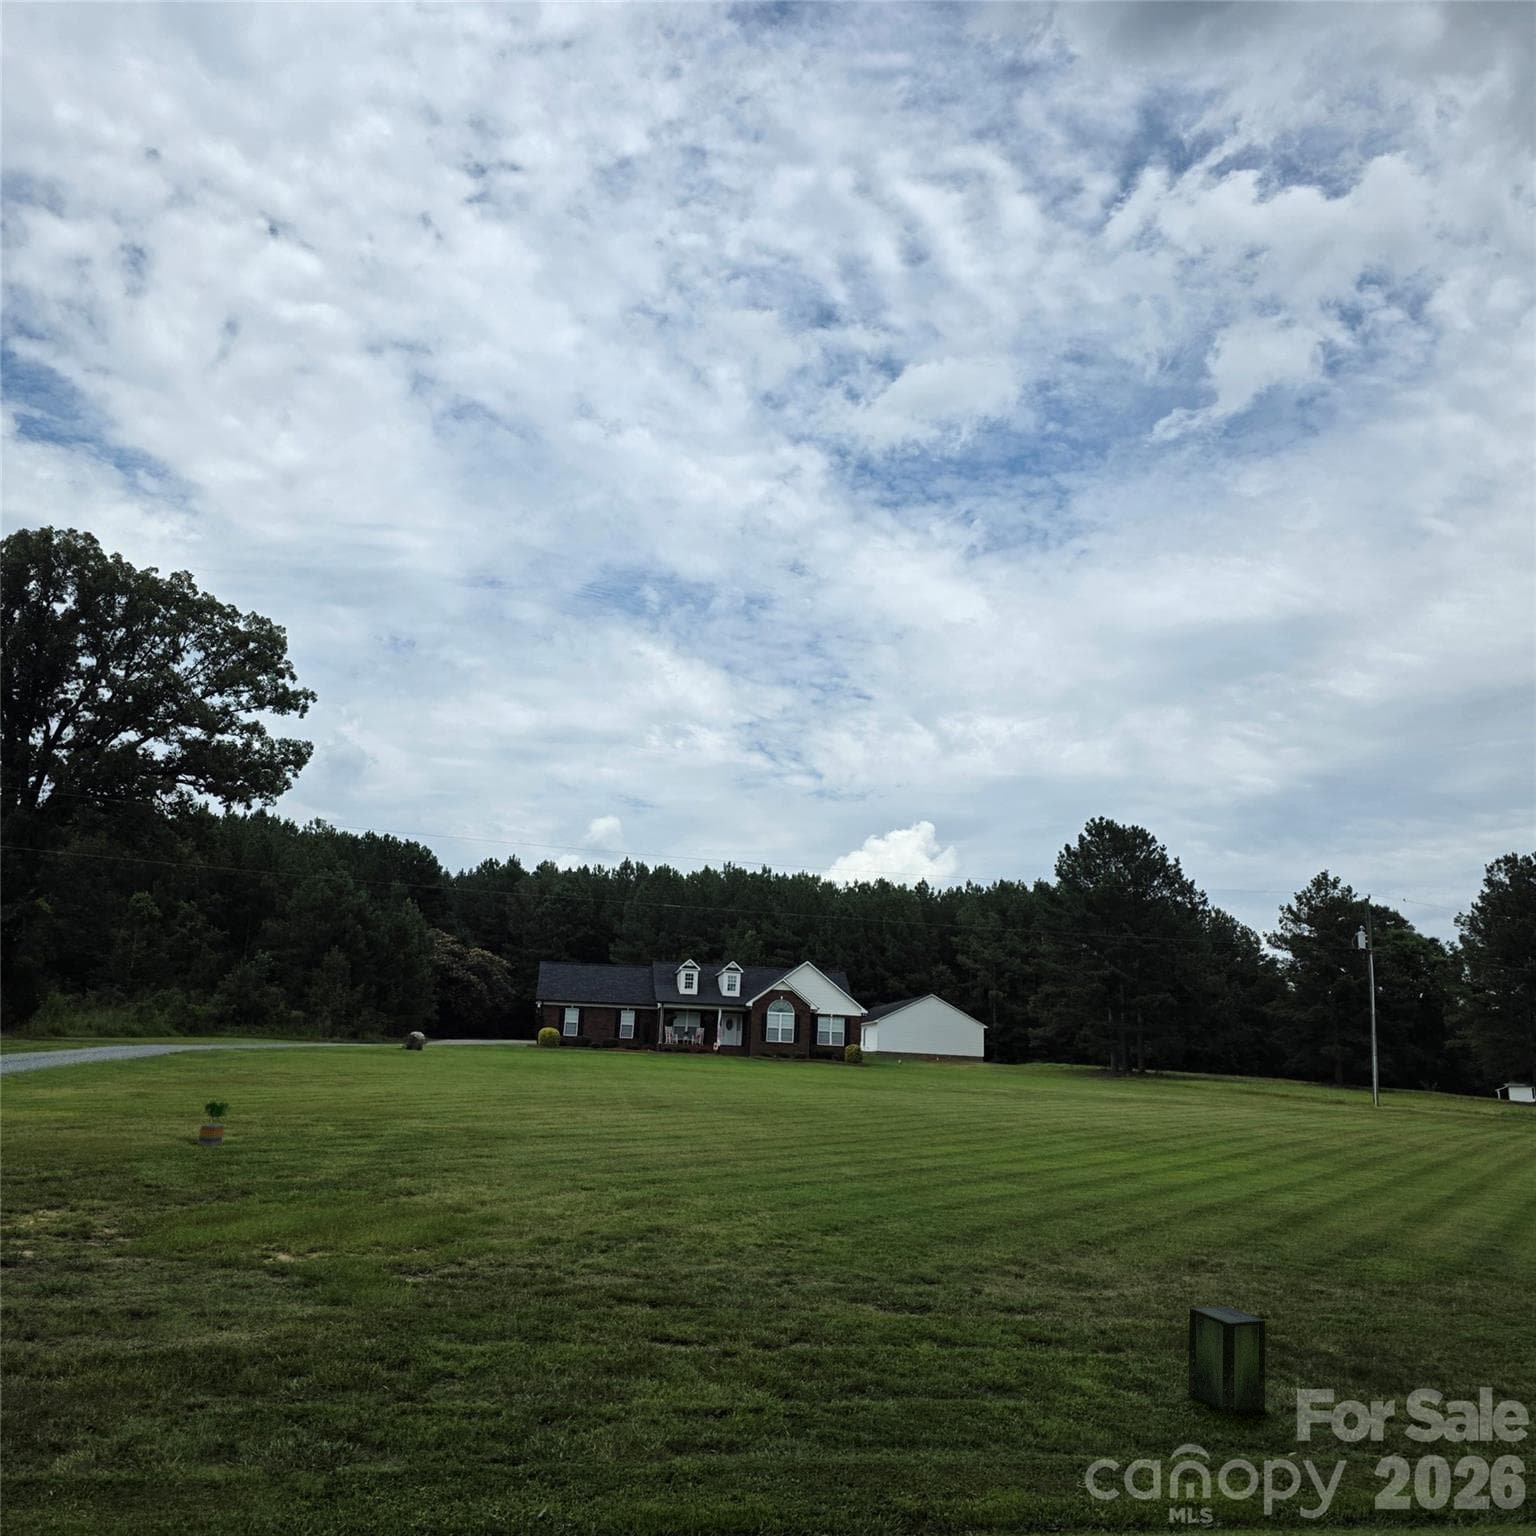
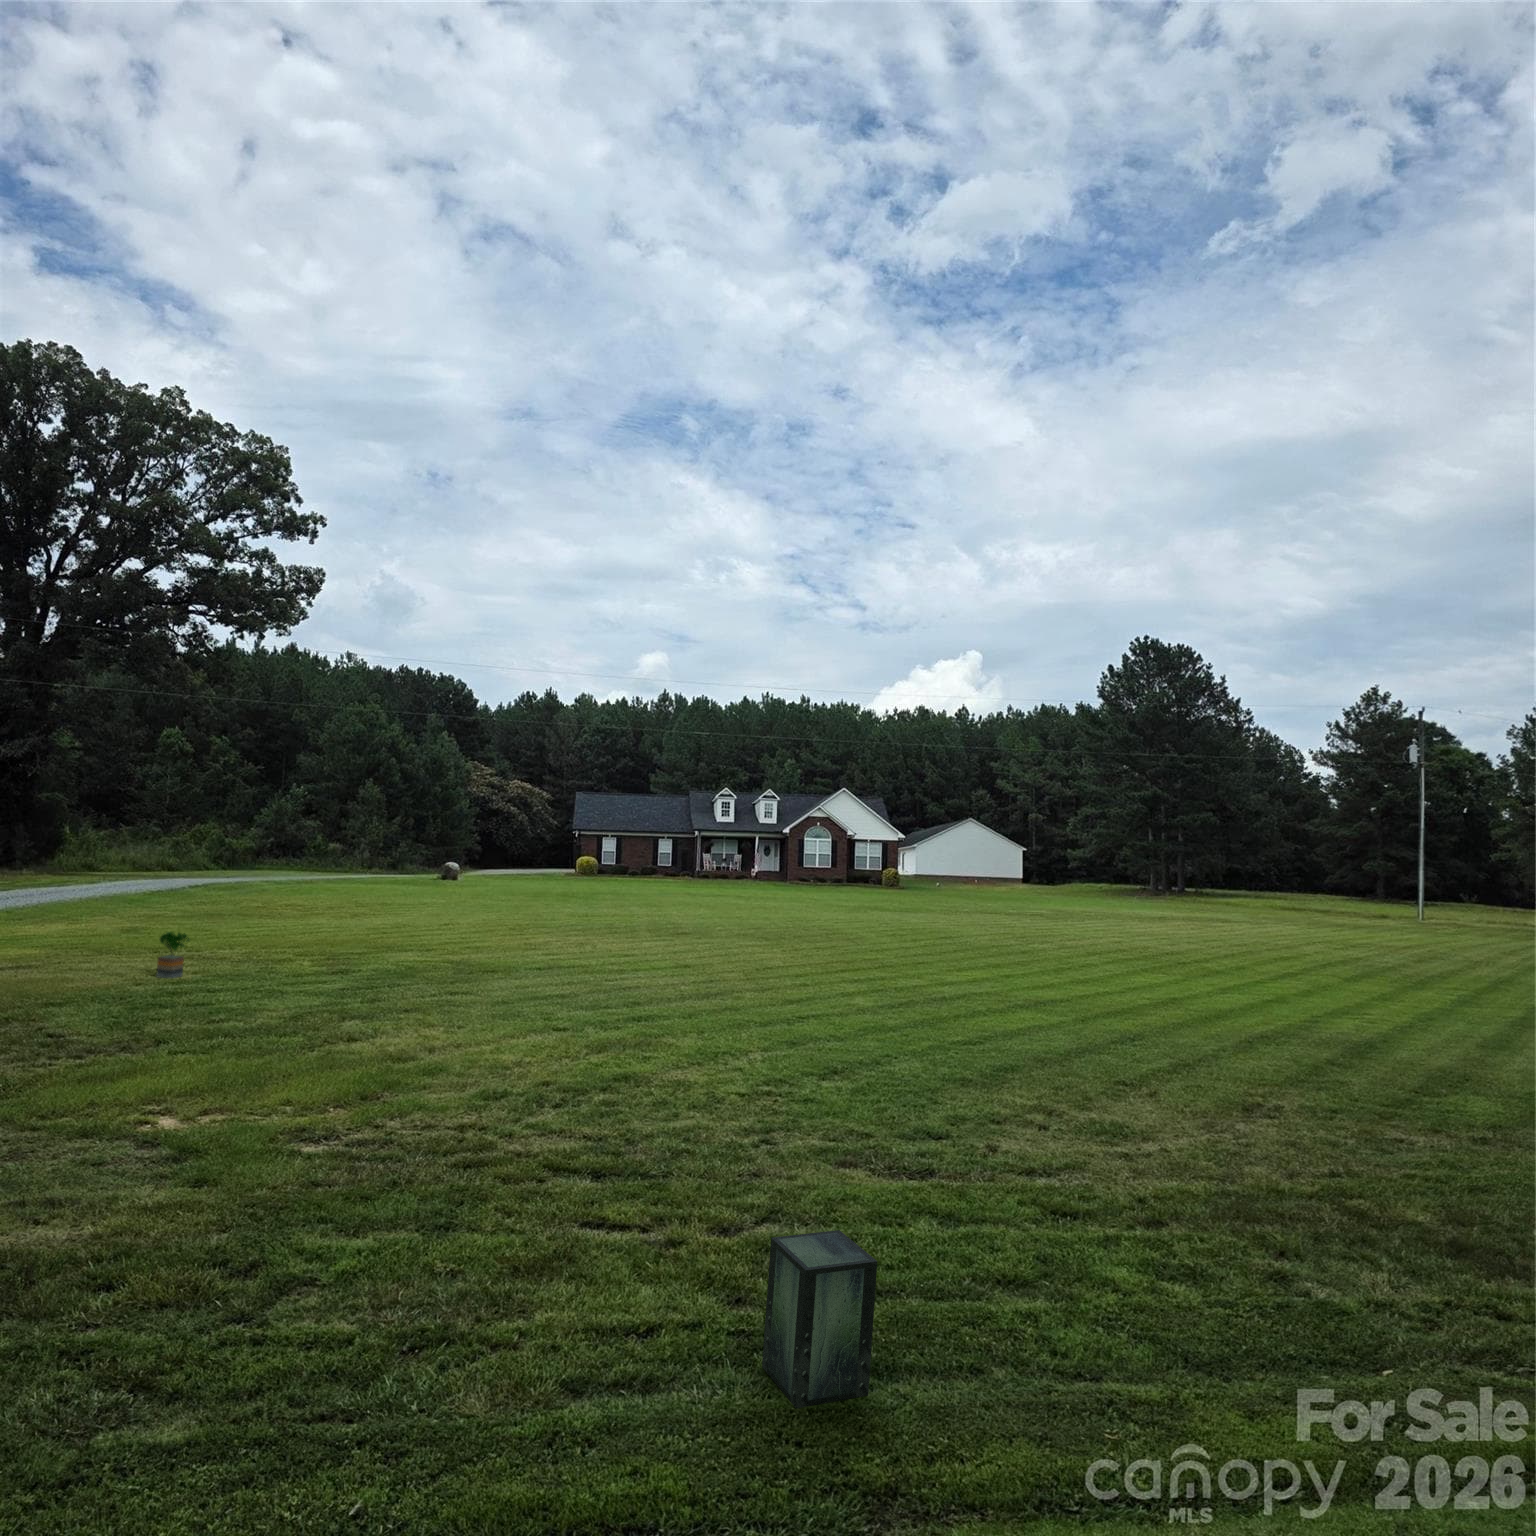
storage box: present [1188,1306,1265,1415] -> present [762,1230,877,1408]

